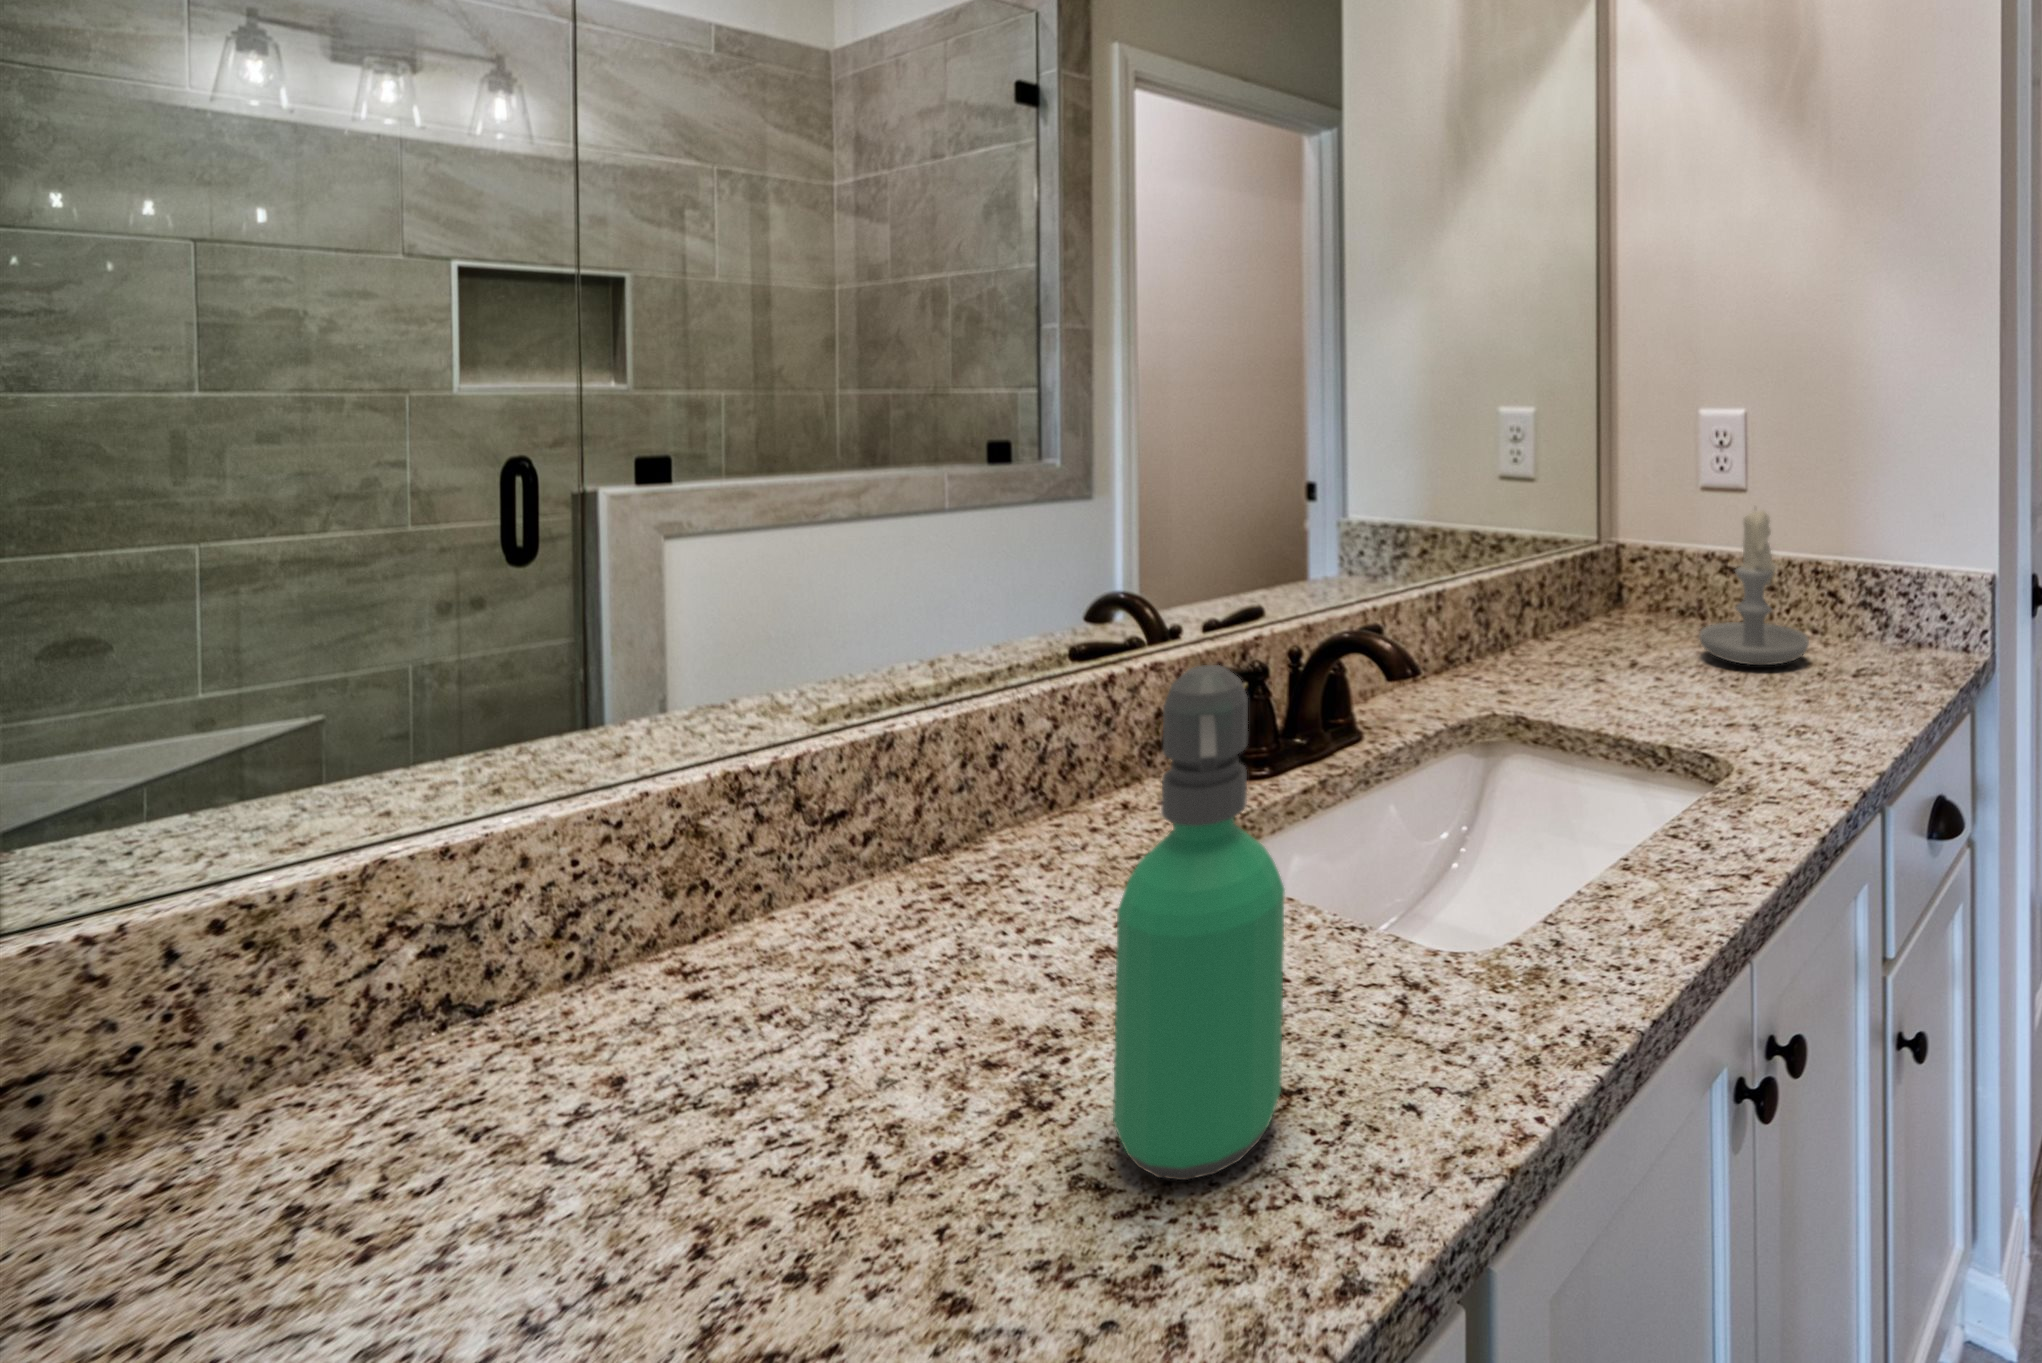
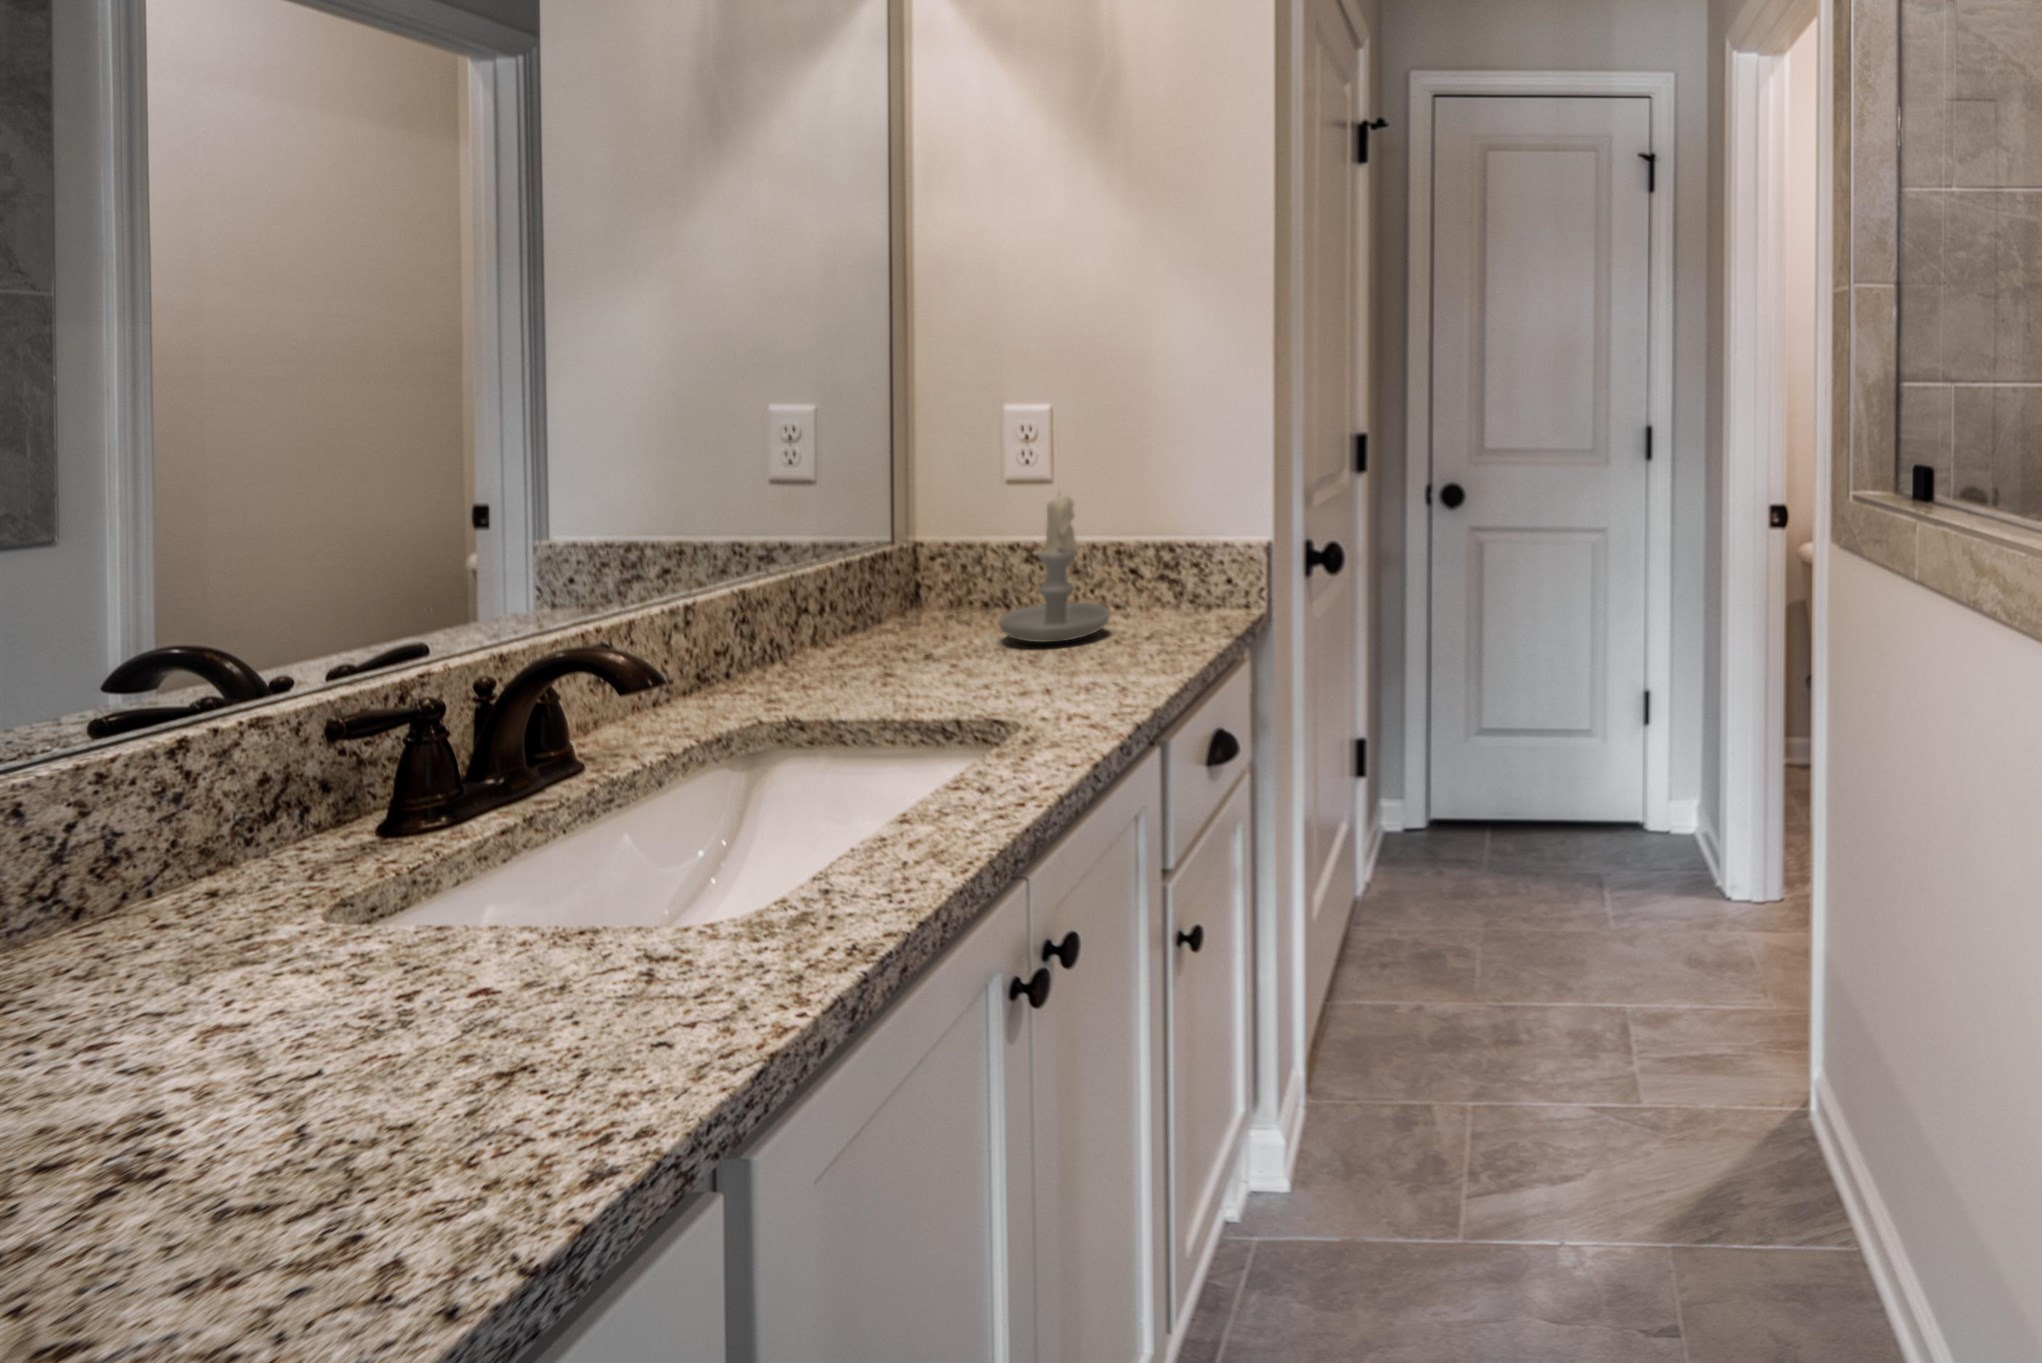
soap dispenser: present [1113,665,1284,1180] -> none [285,666,512,1168]

